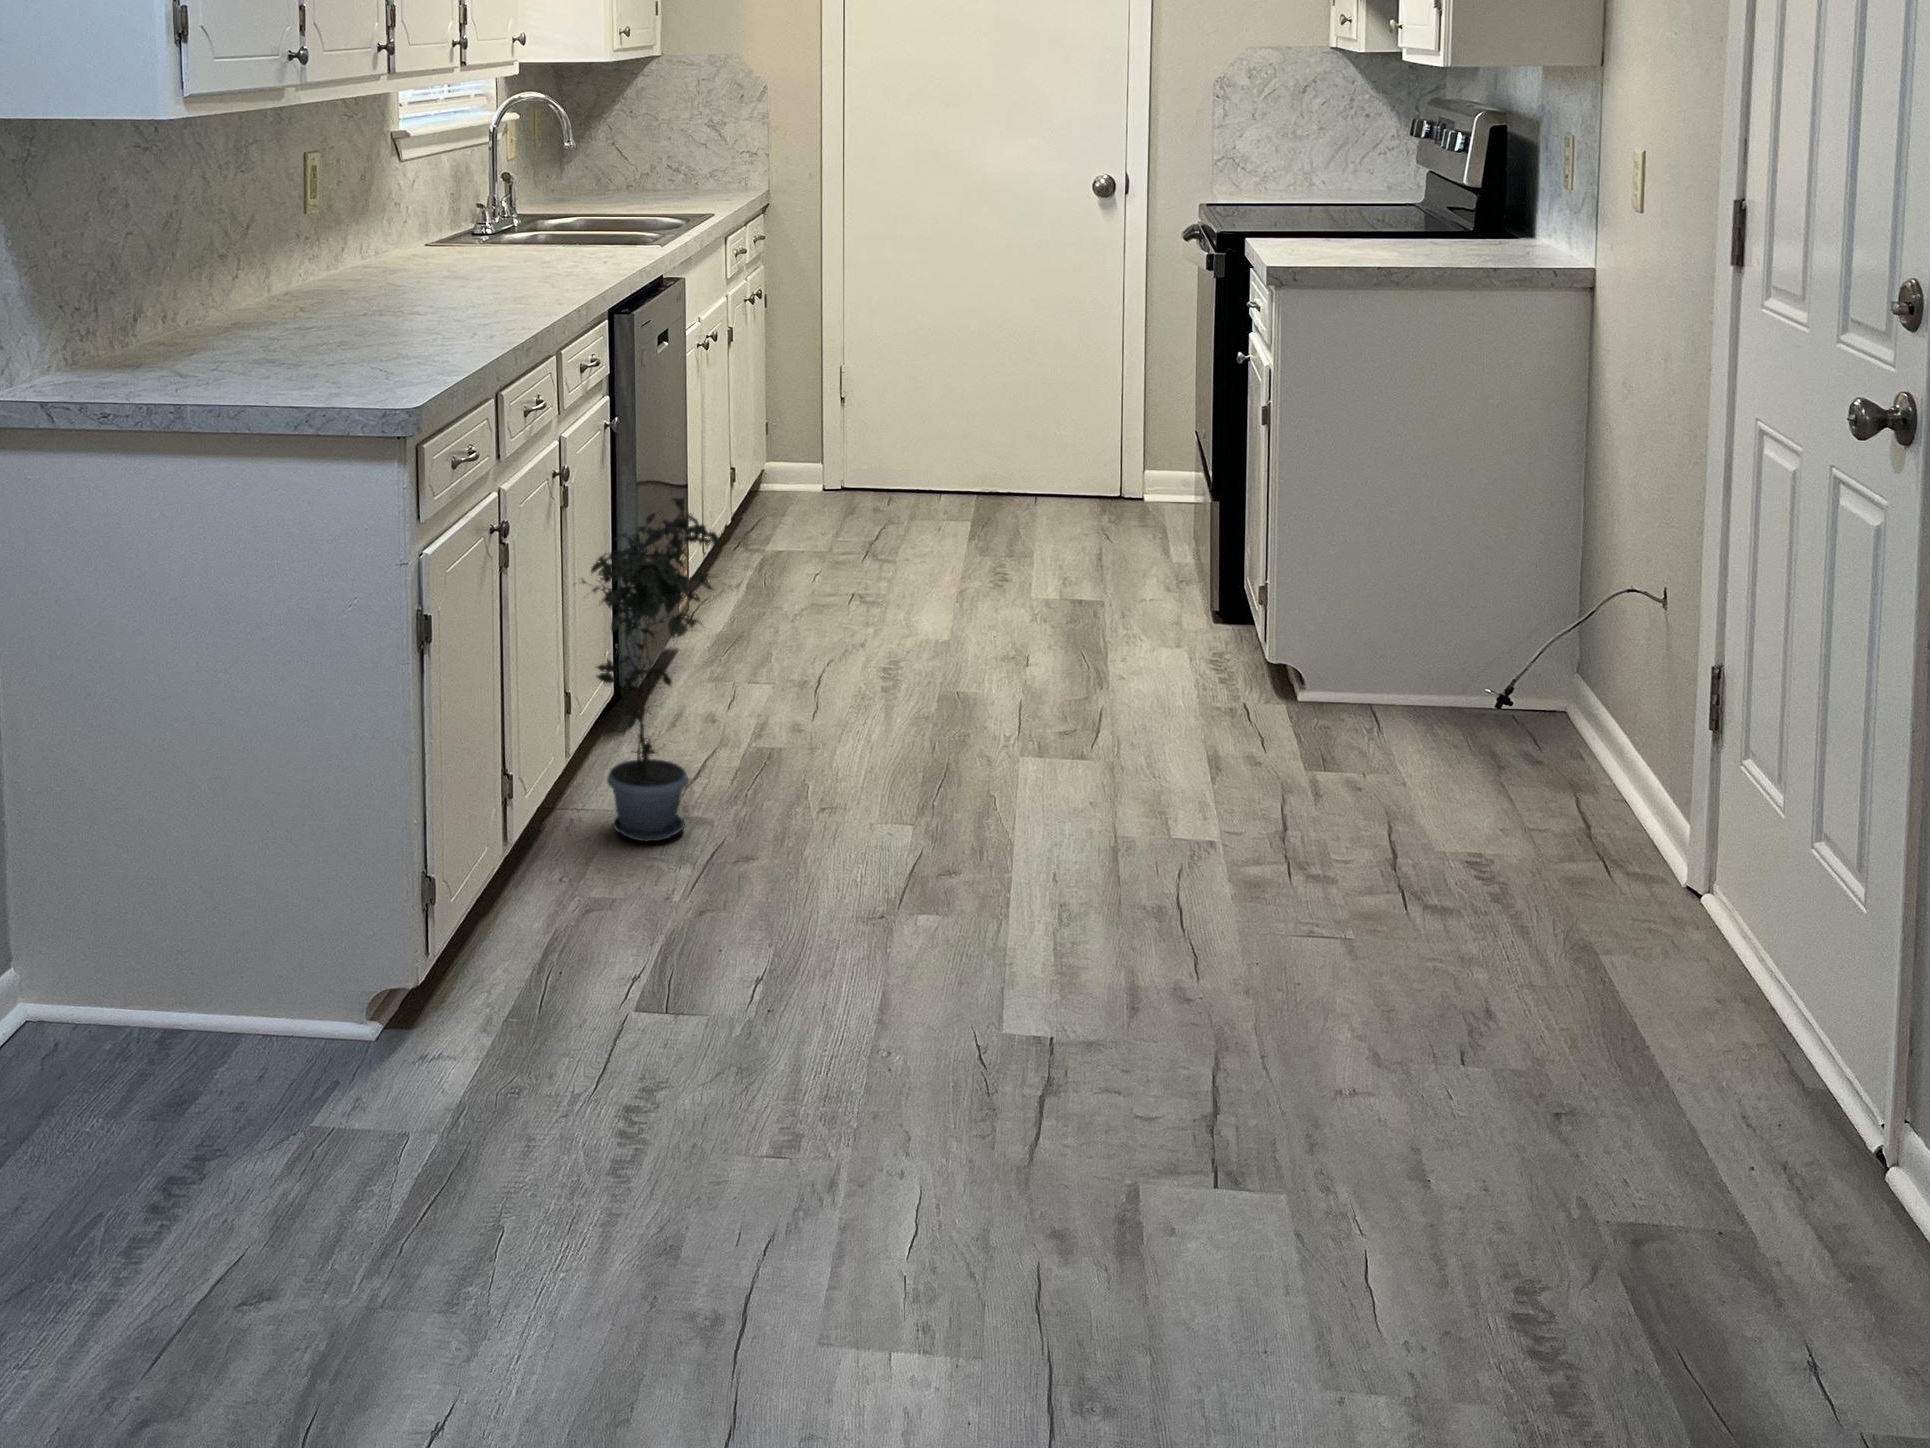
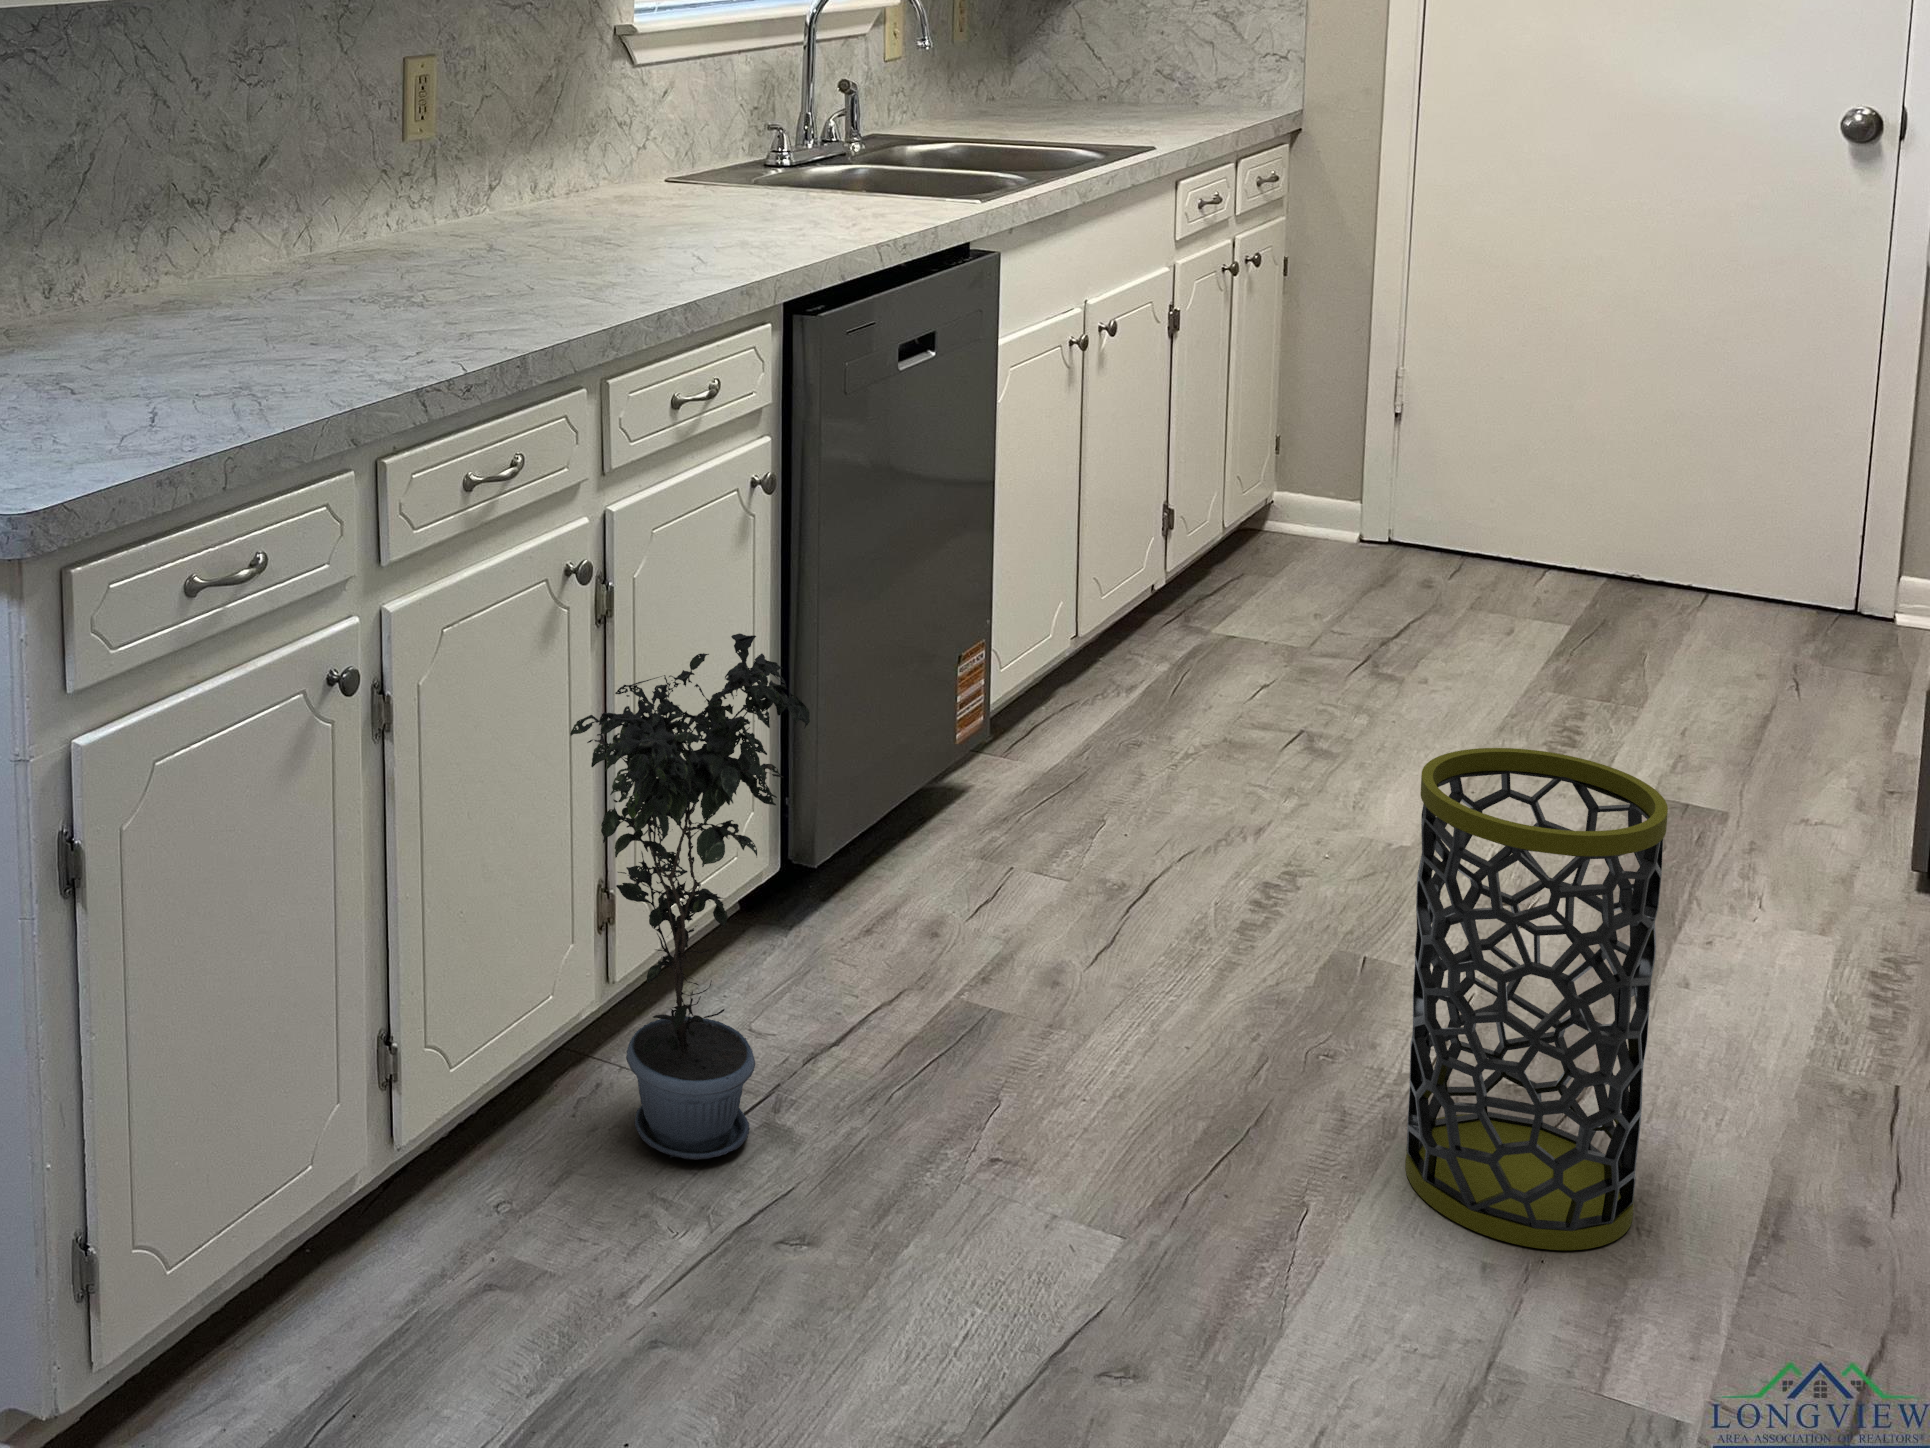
trash can: none [1026,523,1146,788] -> present [1406,748,1668,1250]

